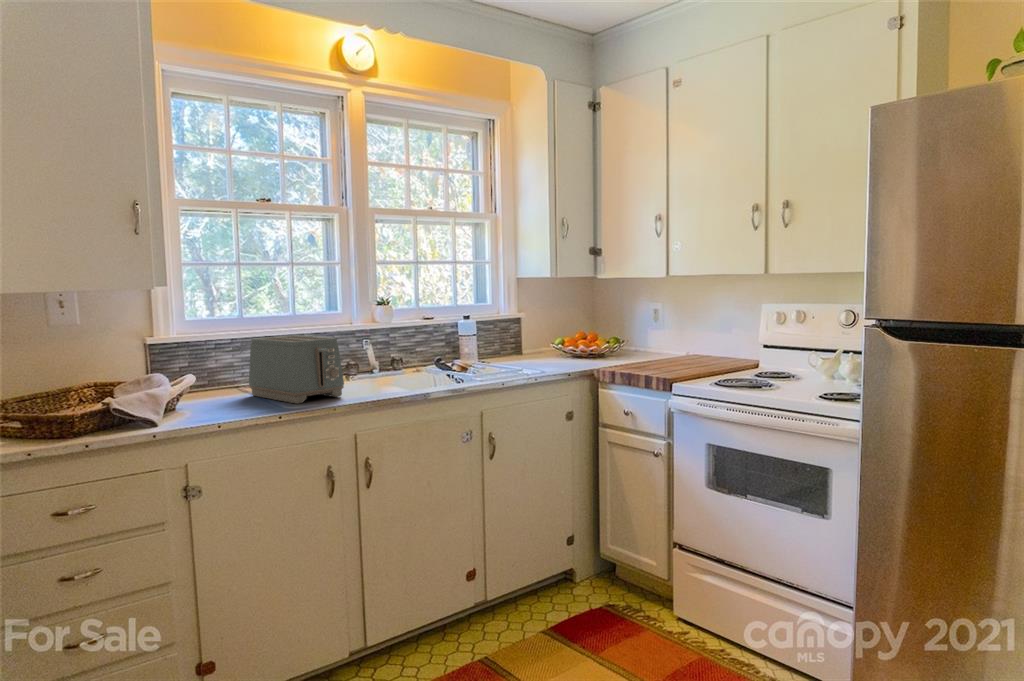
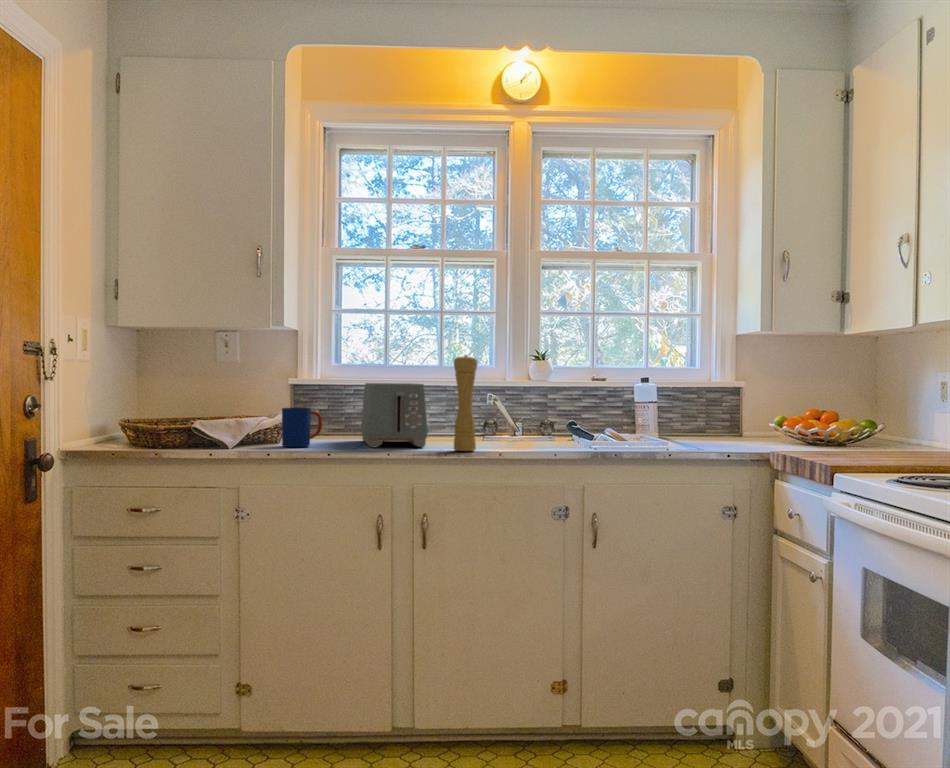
pepper mill: none [371,310,396,397] -> present [454,355,477,451]
mug: none [205,373,245,416] -> present [282,408,322,447]

